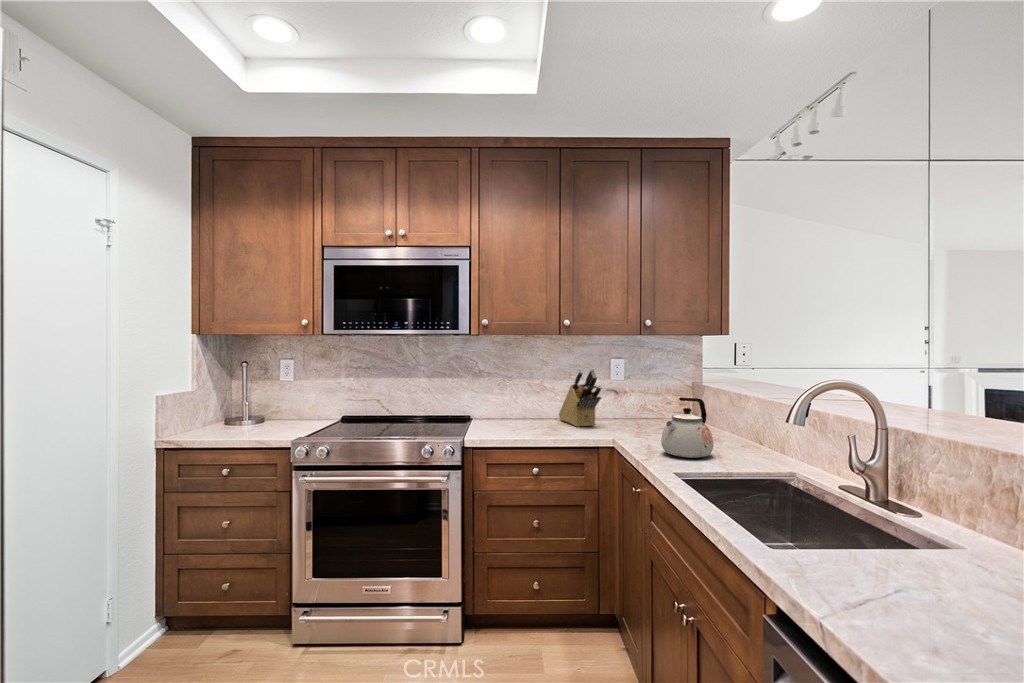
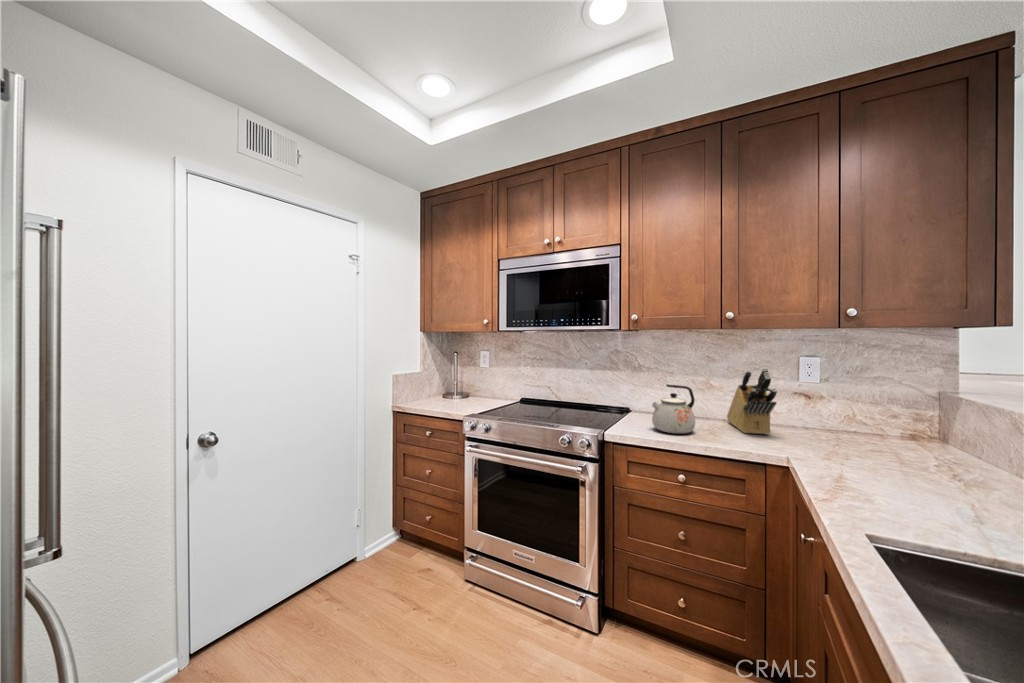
kettle: present [661,398,713,458] -> present [652,384,695,434]

